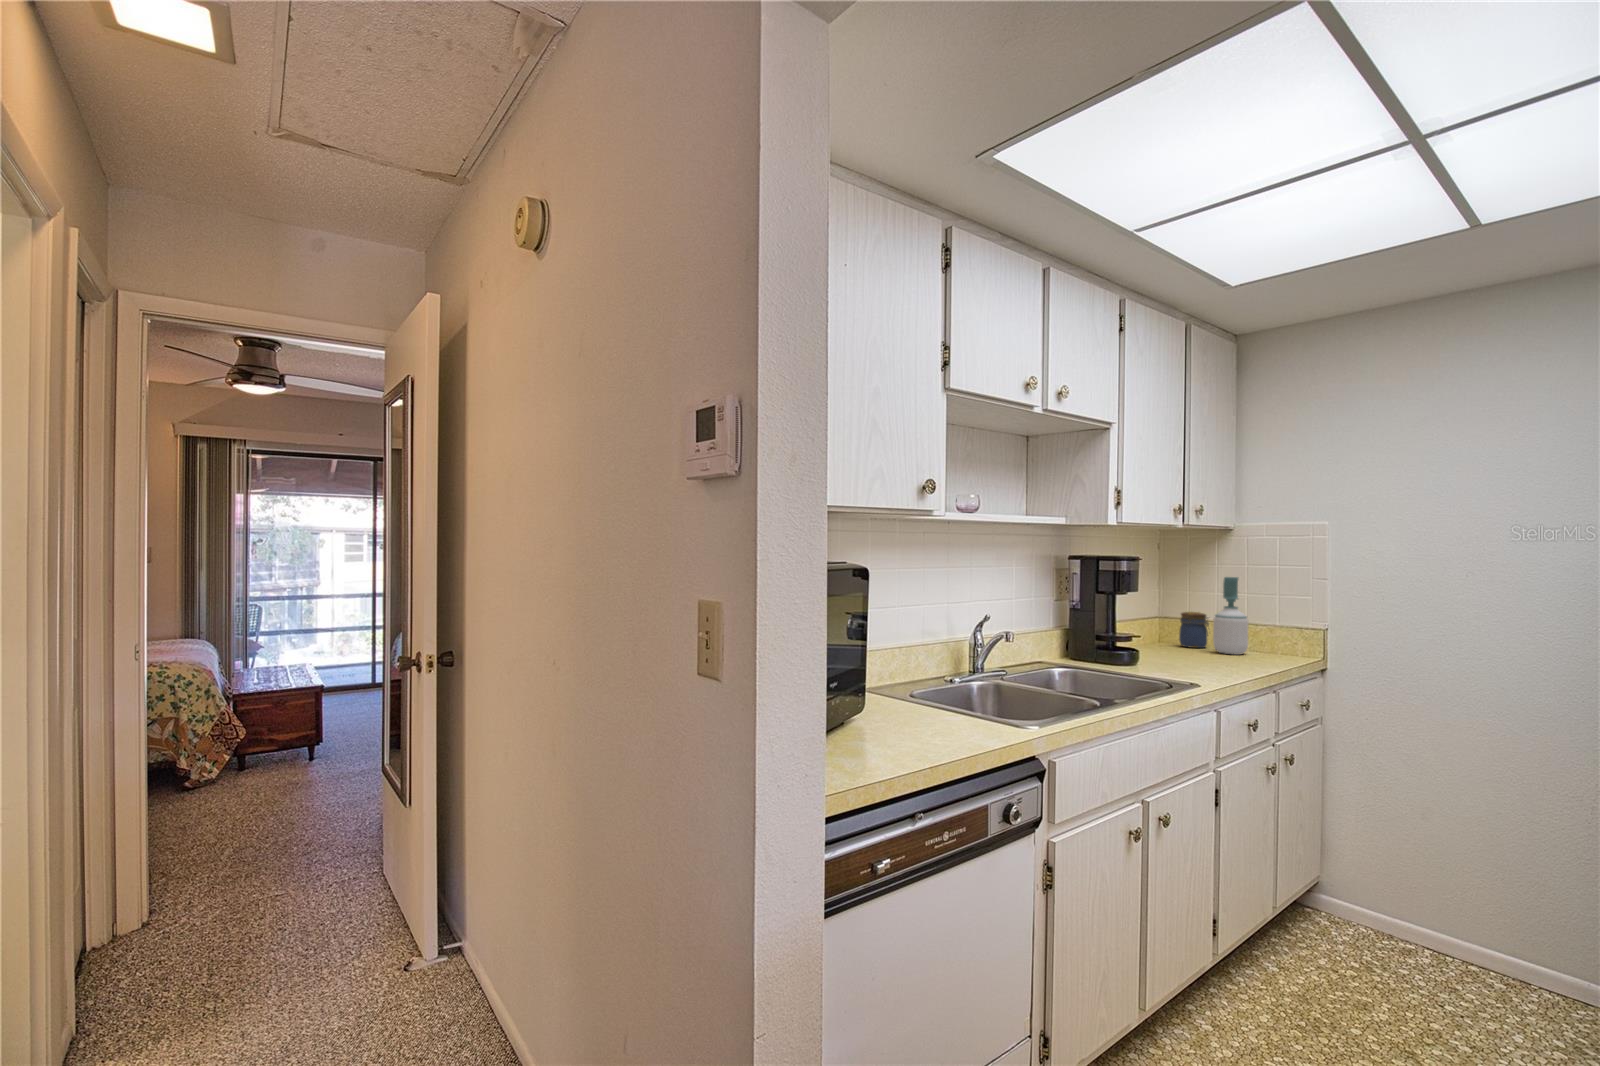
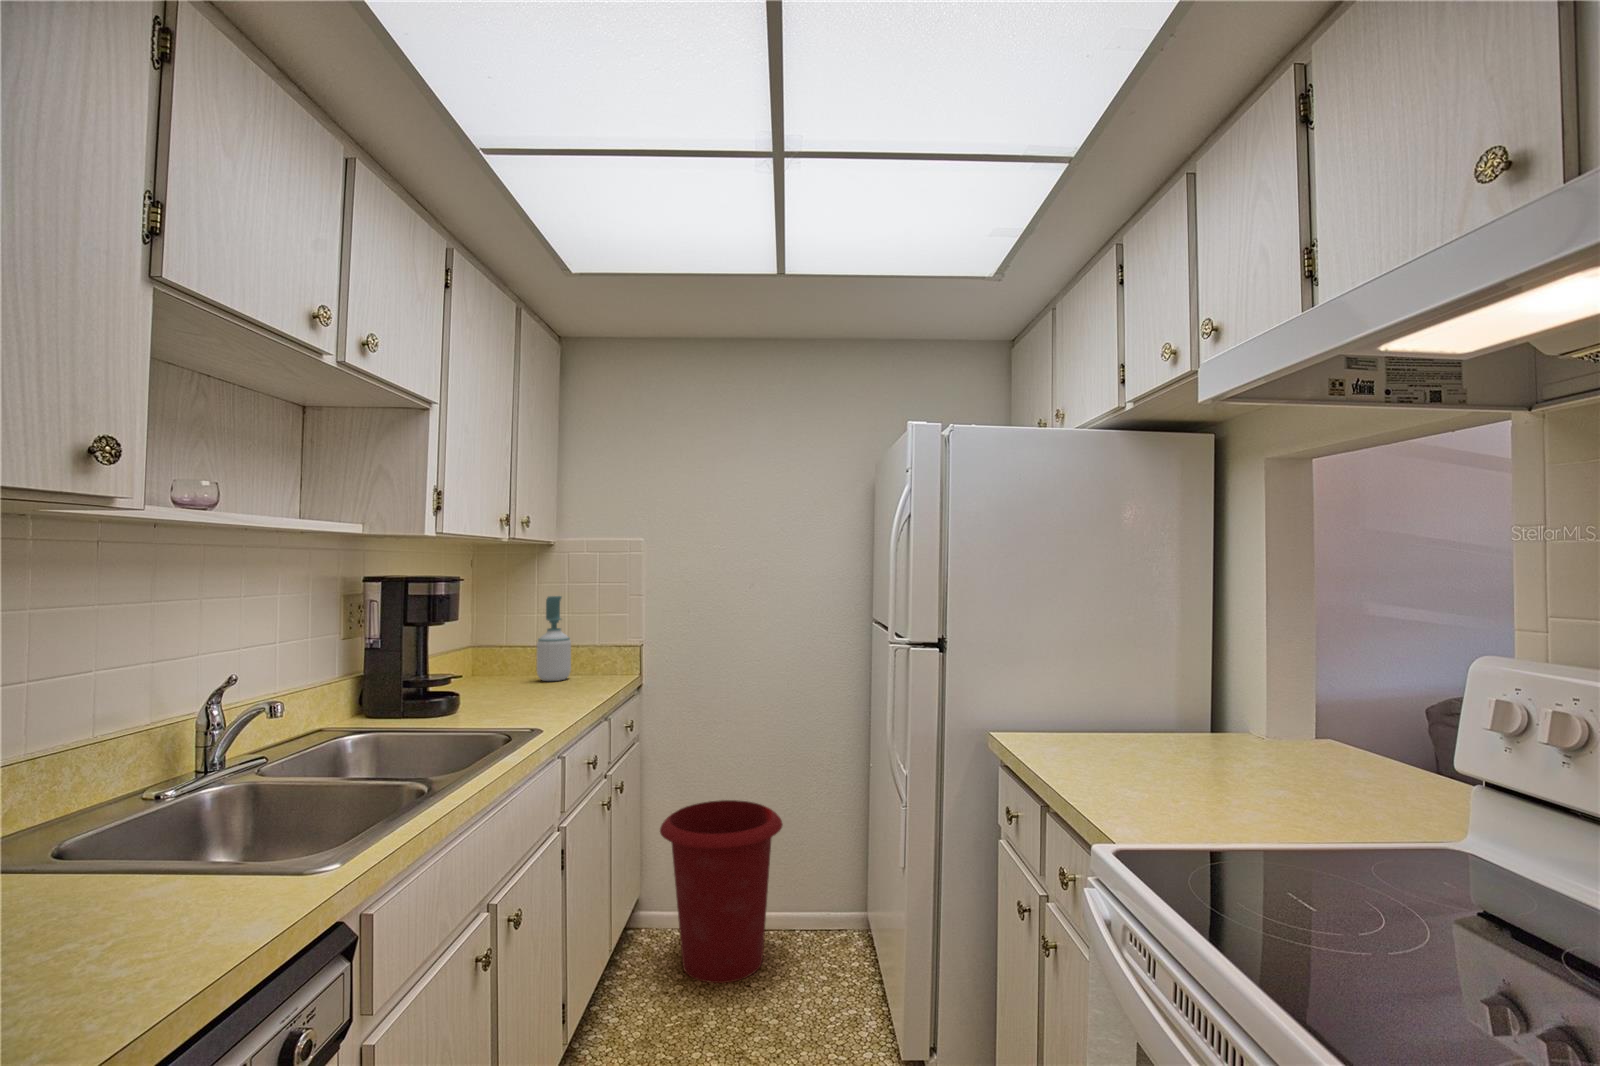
jar: present [1179,612,1209,648] -> none [498,638,531,679]
waste bin: none [1338,804,1508,1001] -> present [660,800,783,983]

